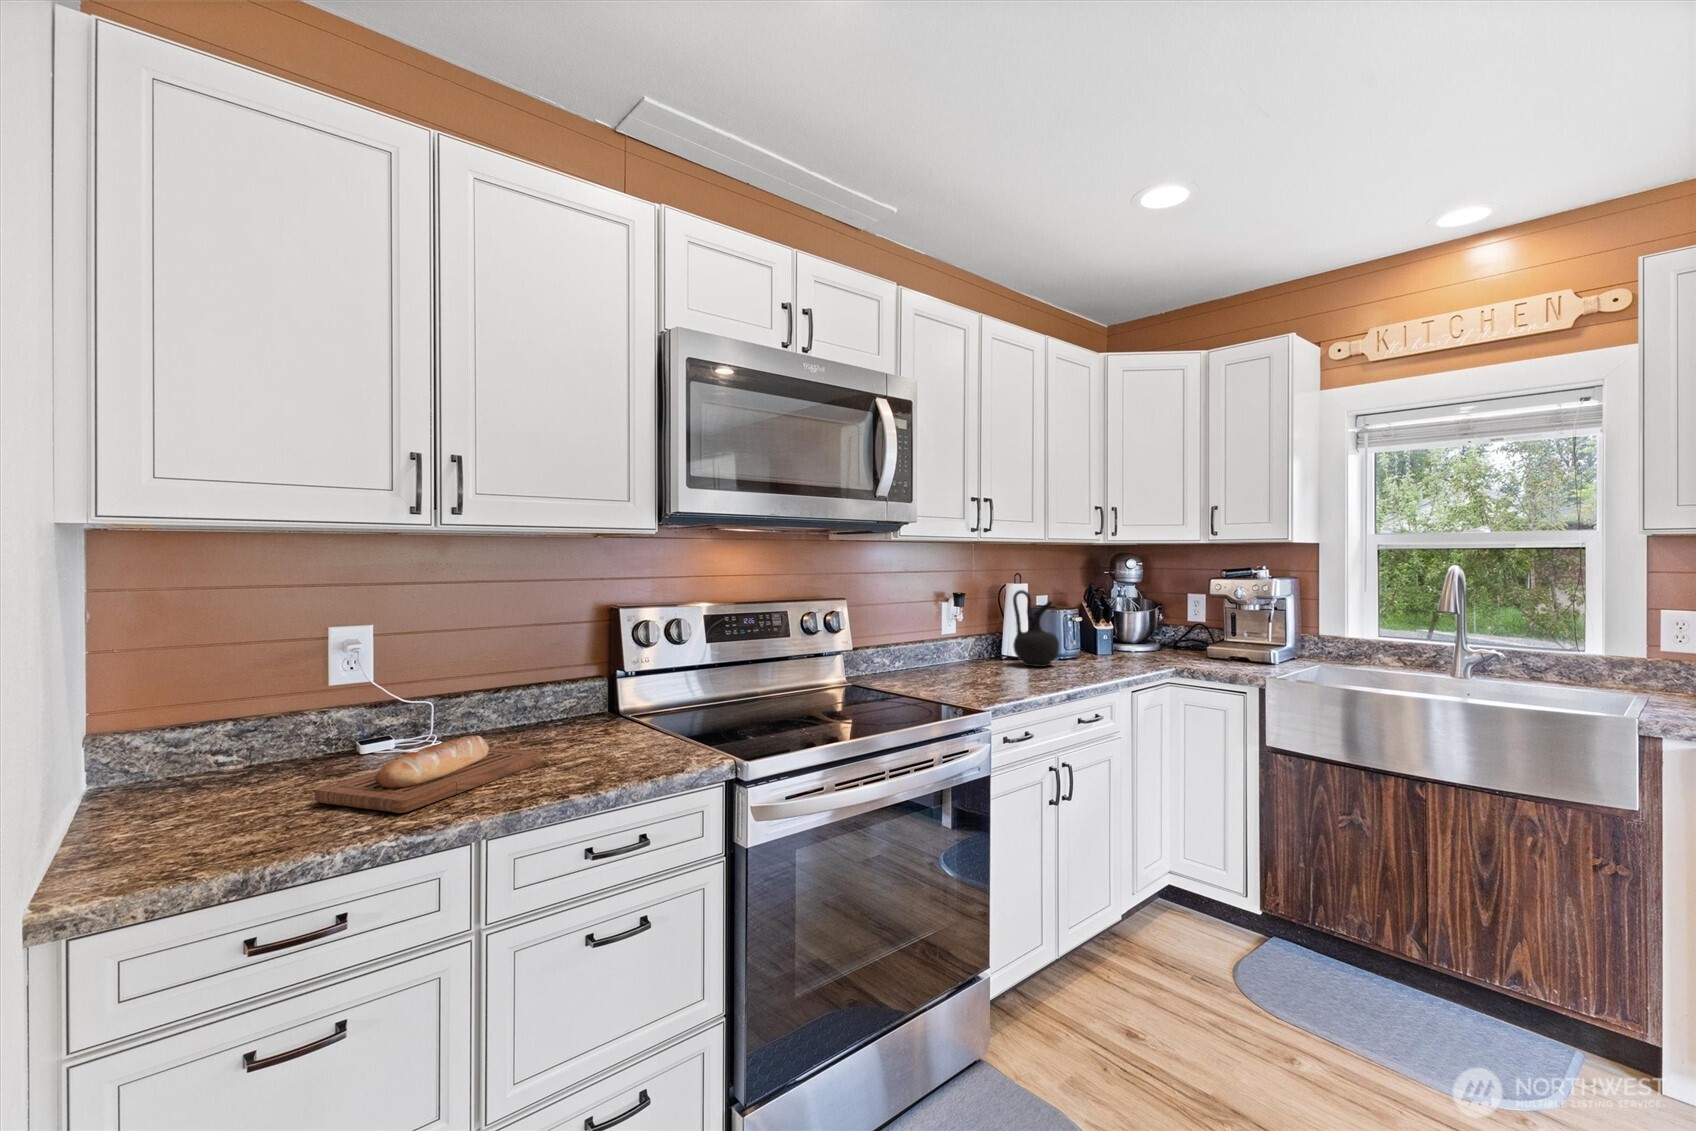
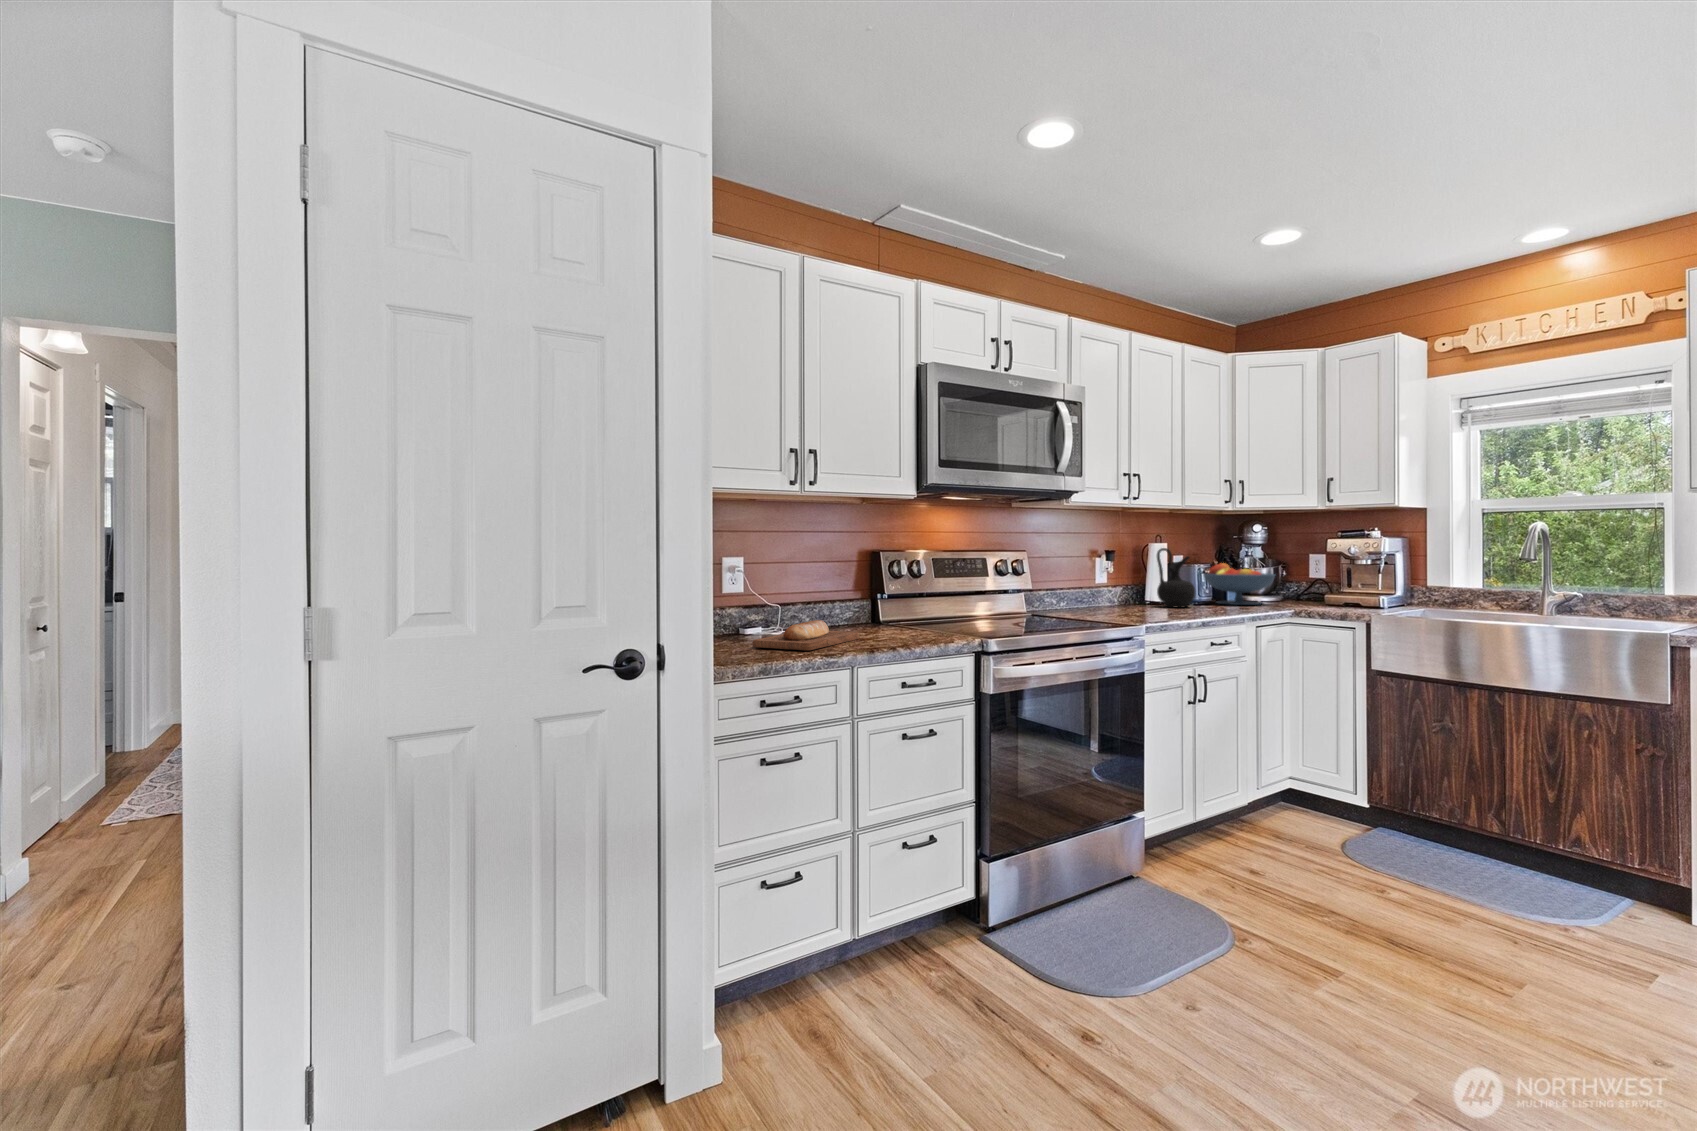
fruit bowl: none [1069,606,1154,660] -> present [1204,563,1275,605]

